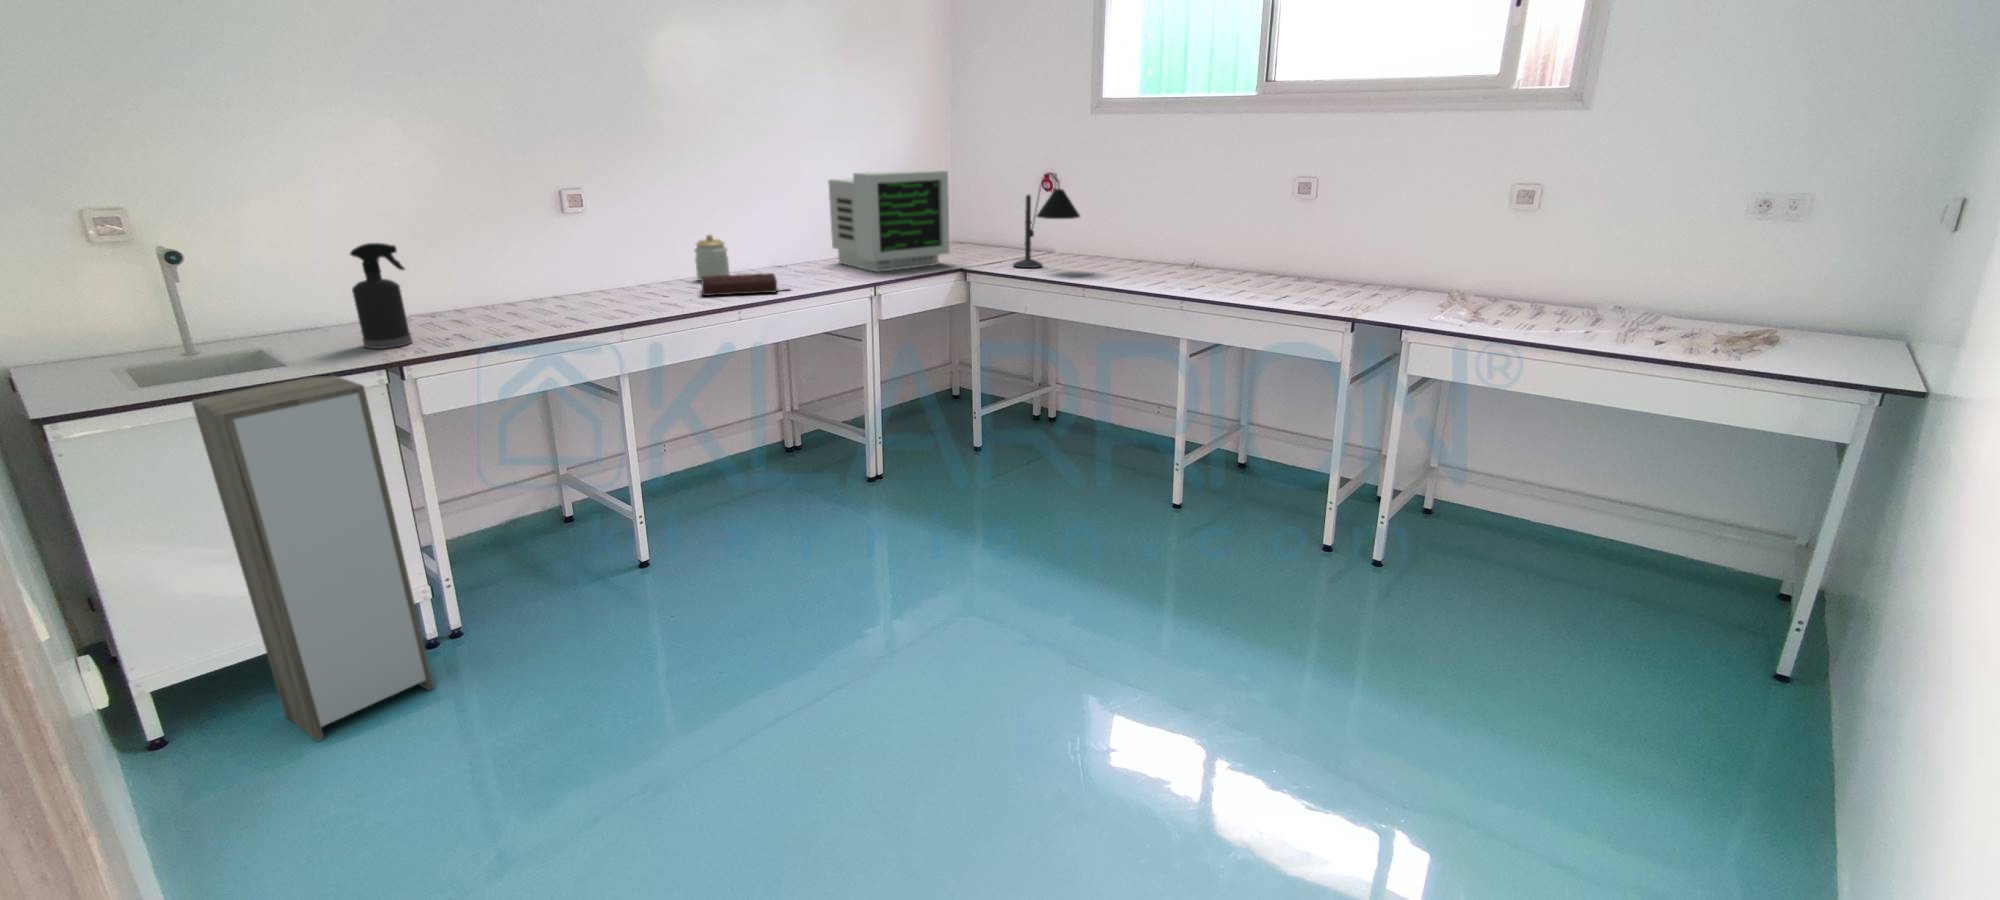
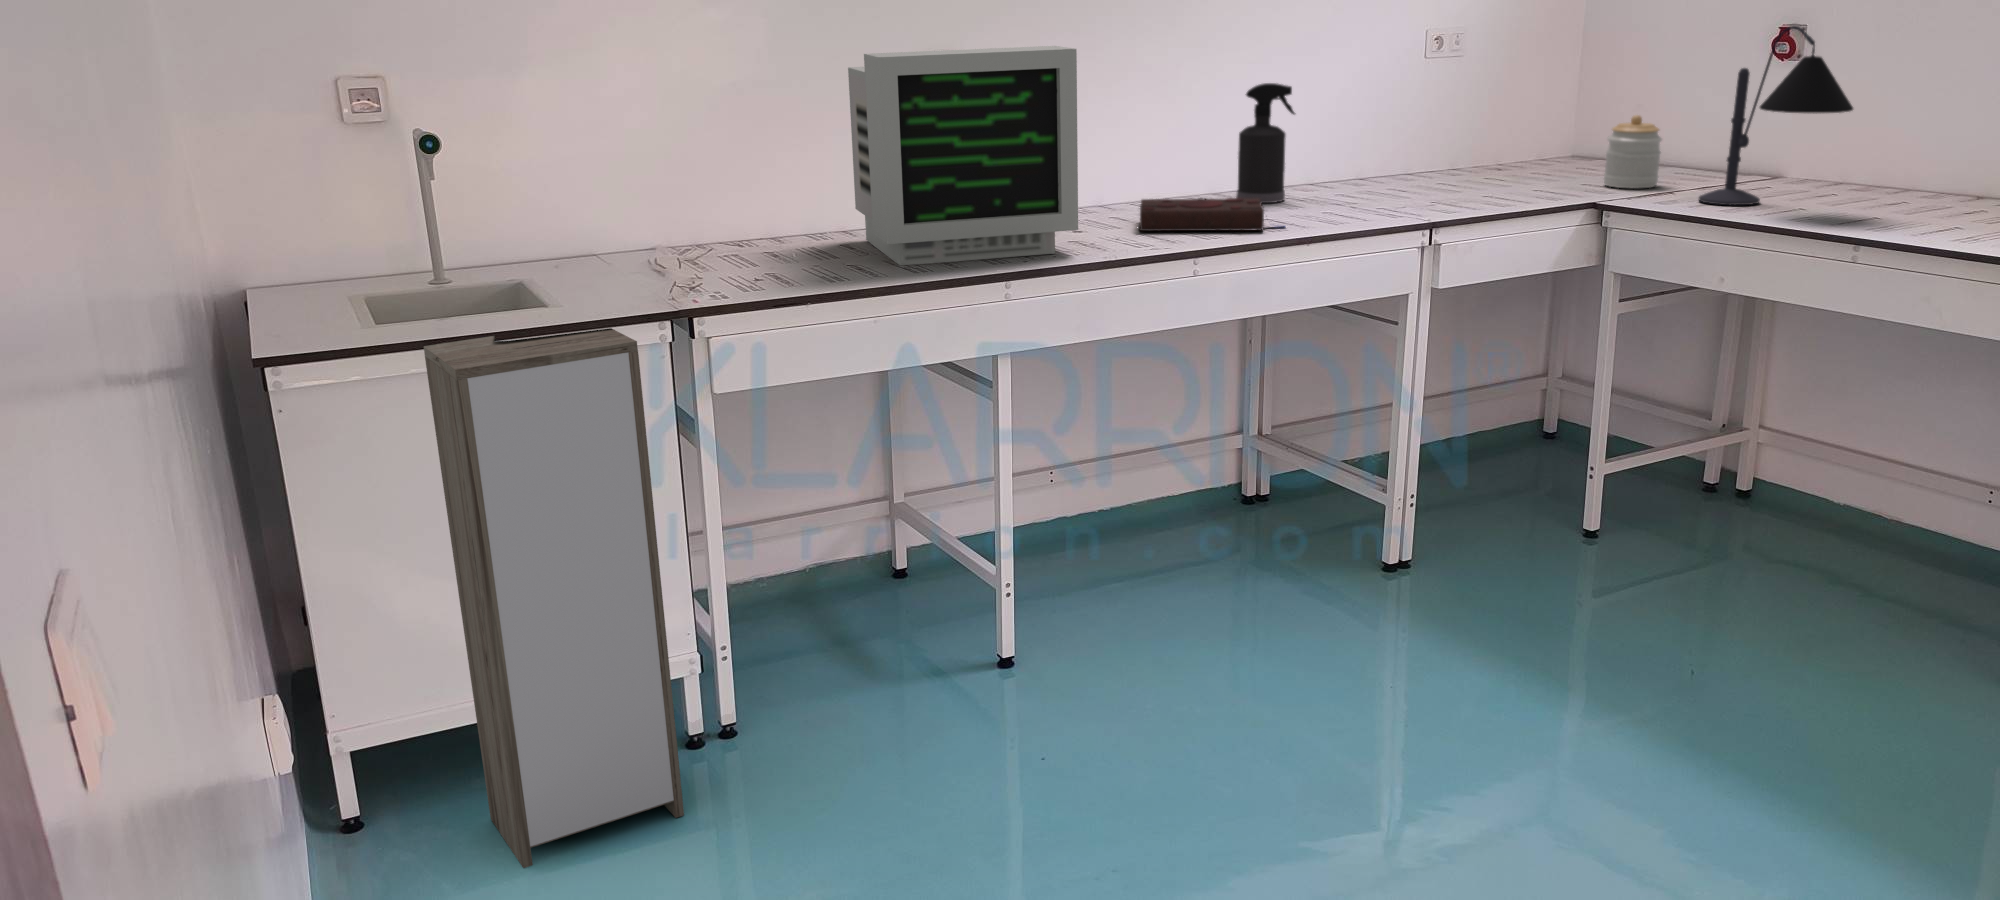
computer monitor: present [828,170,949,272] -> present [848,46,1078,265]
jar: present [694,235,730,280] -> present [1604,115,1662,188]
spray bottle: present [350,243,412,349] -> present [1236,83,1295,203]

